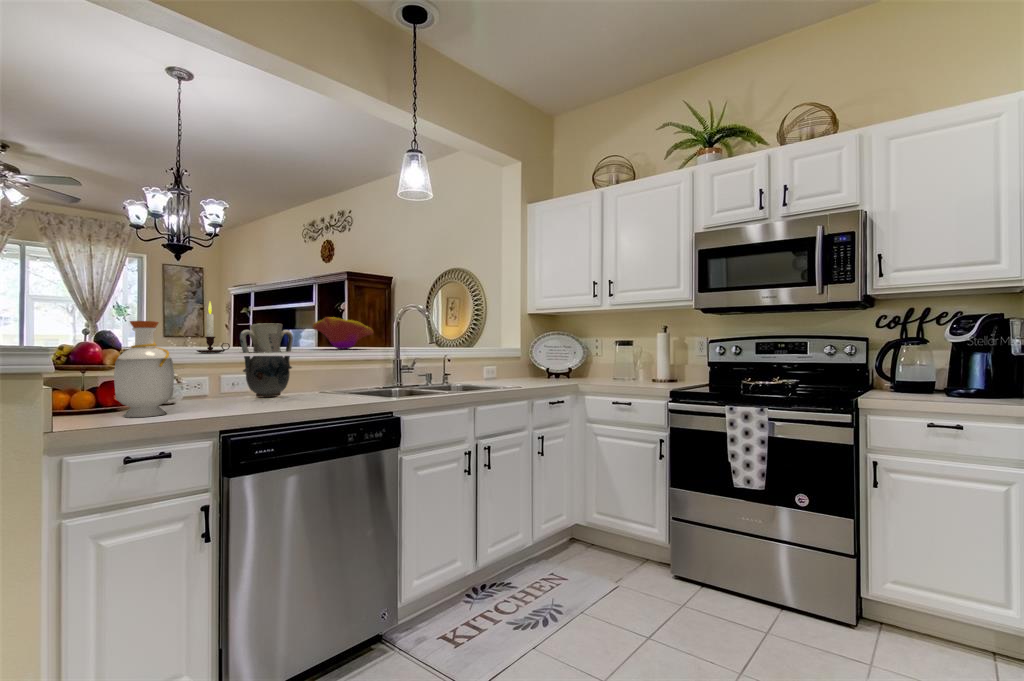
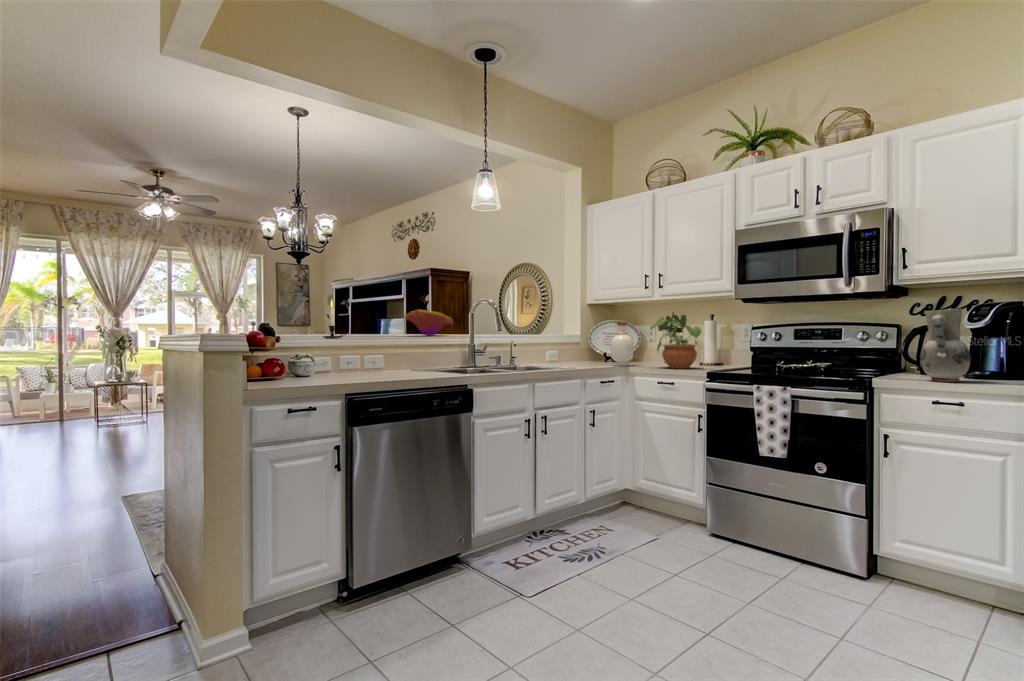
bottle: present [114,321,174,417] -> present [610,322,634,366]
potted plant: none [604,321,660,387] -> present [652,311,701,369]
vase: present [240,324,293,397] -> present [920,309,971,382]

